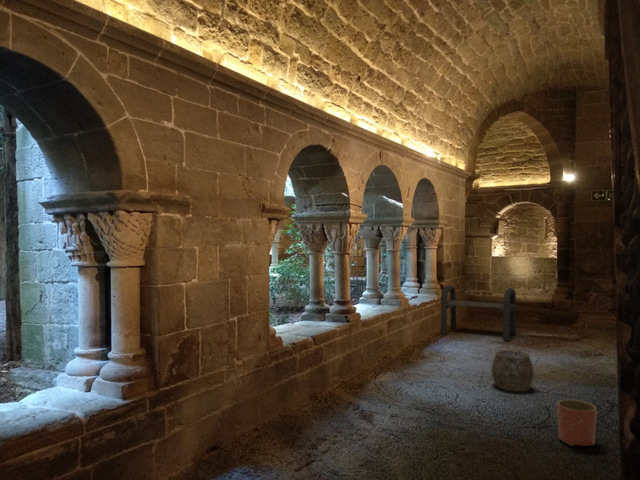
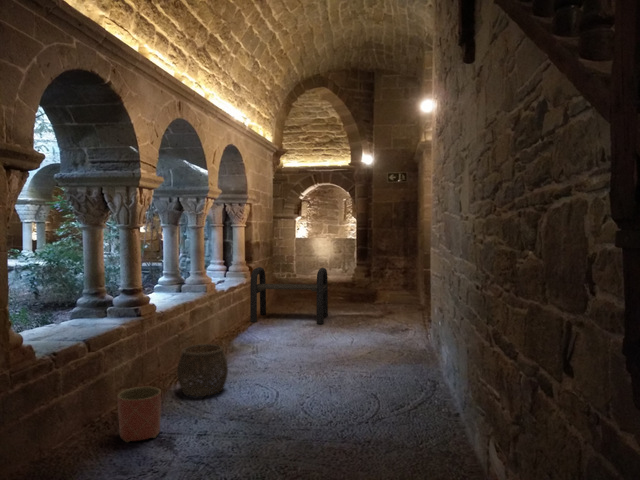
woven basket: present [492,350,534,391] -> present [177,344,228,396]
planter: present [557,400,597,446] -> present [117,387,161,442]

